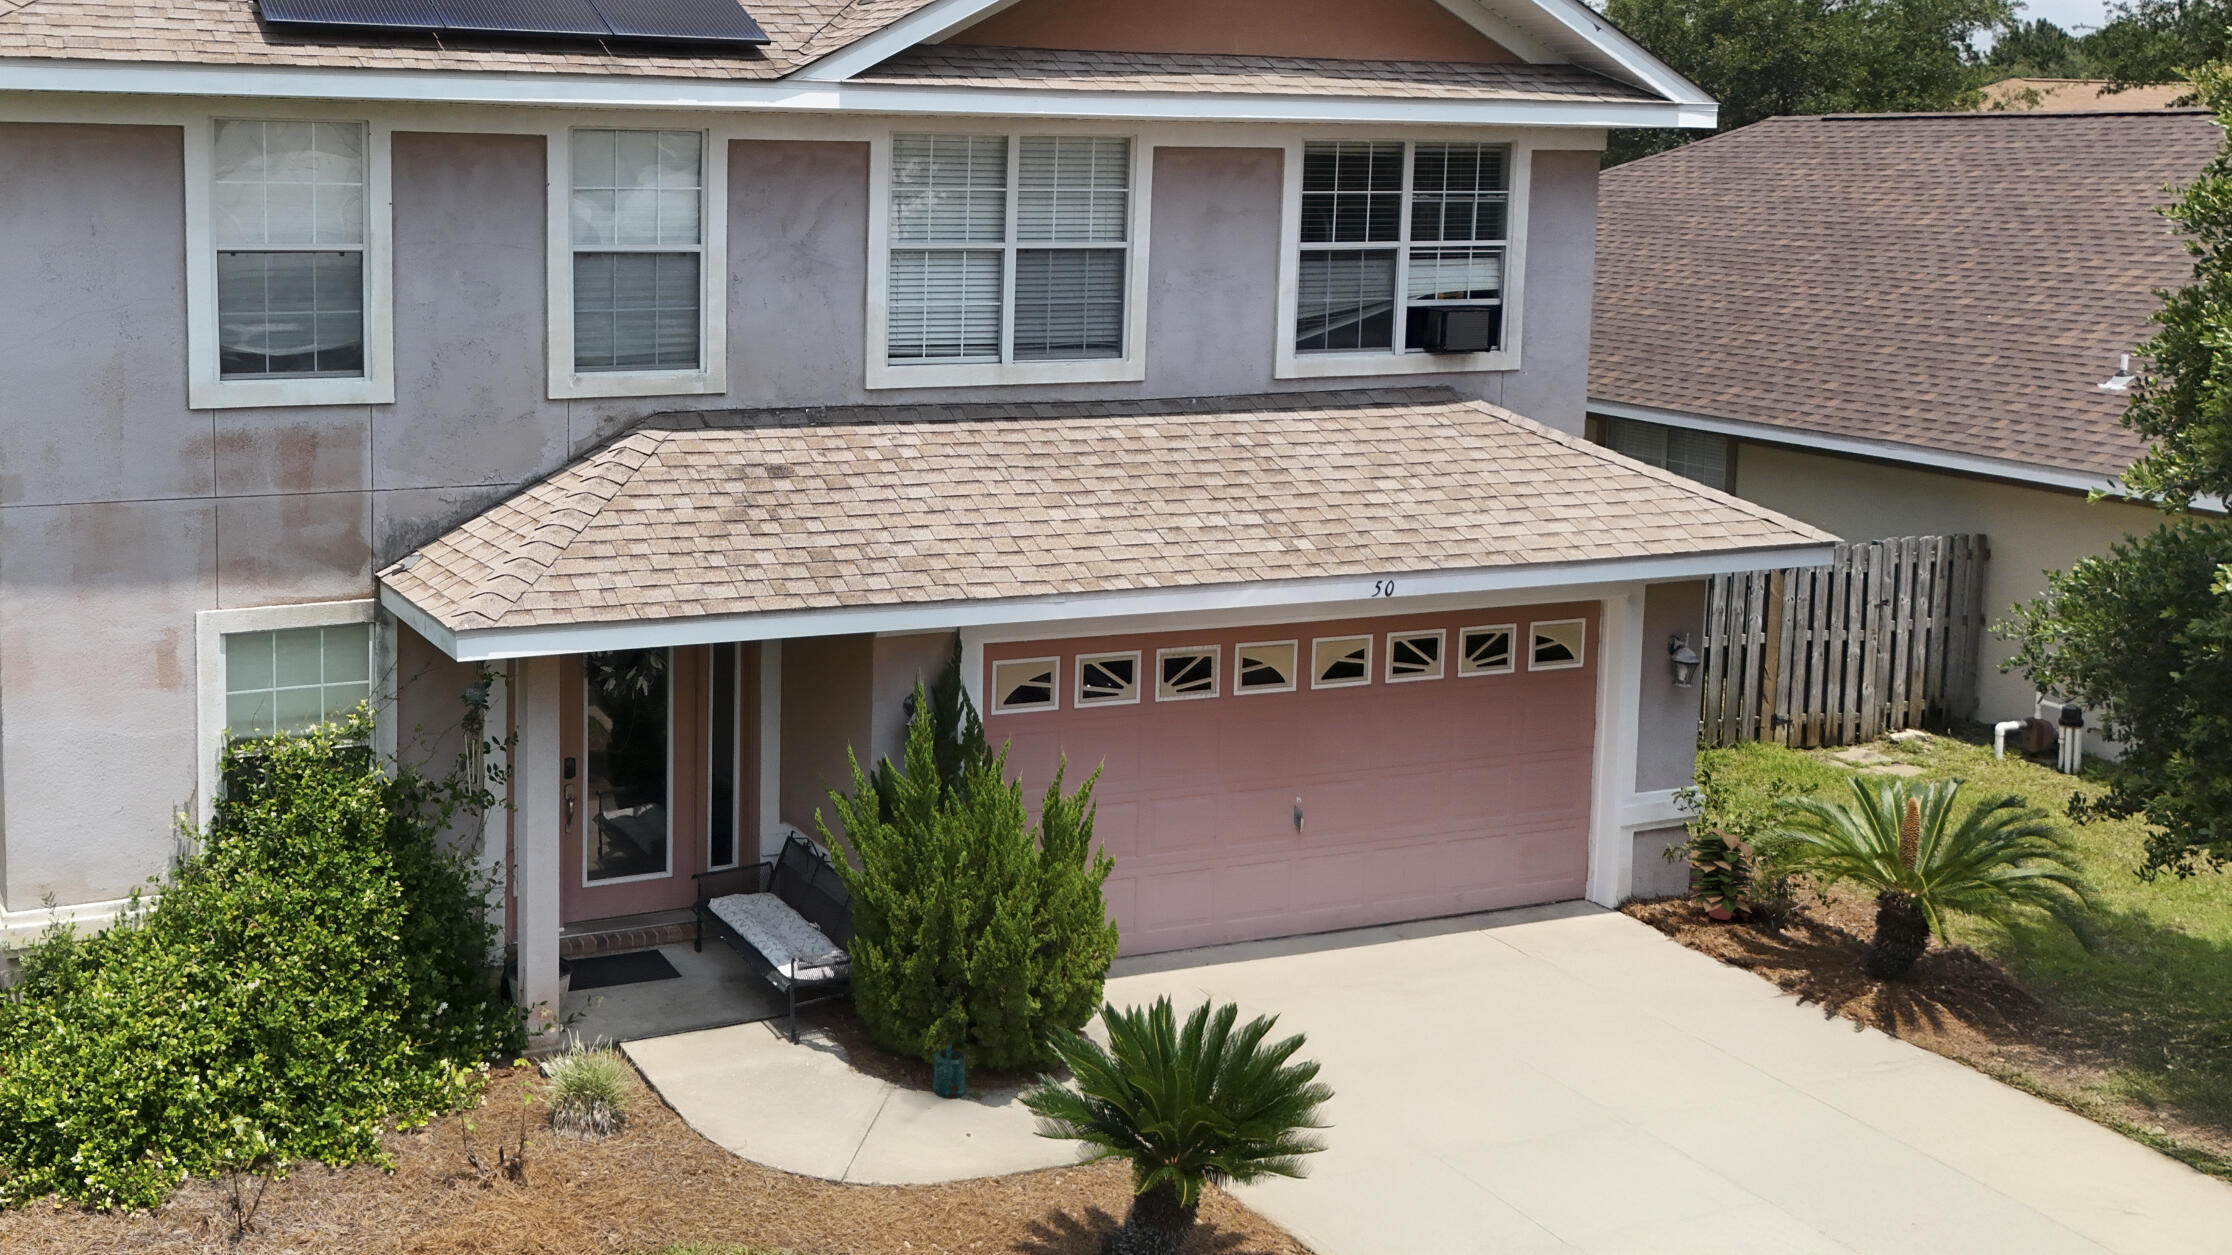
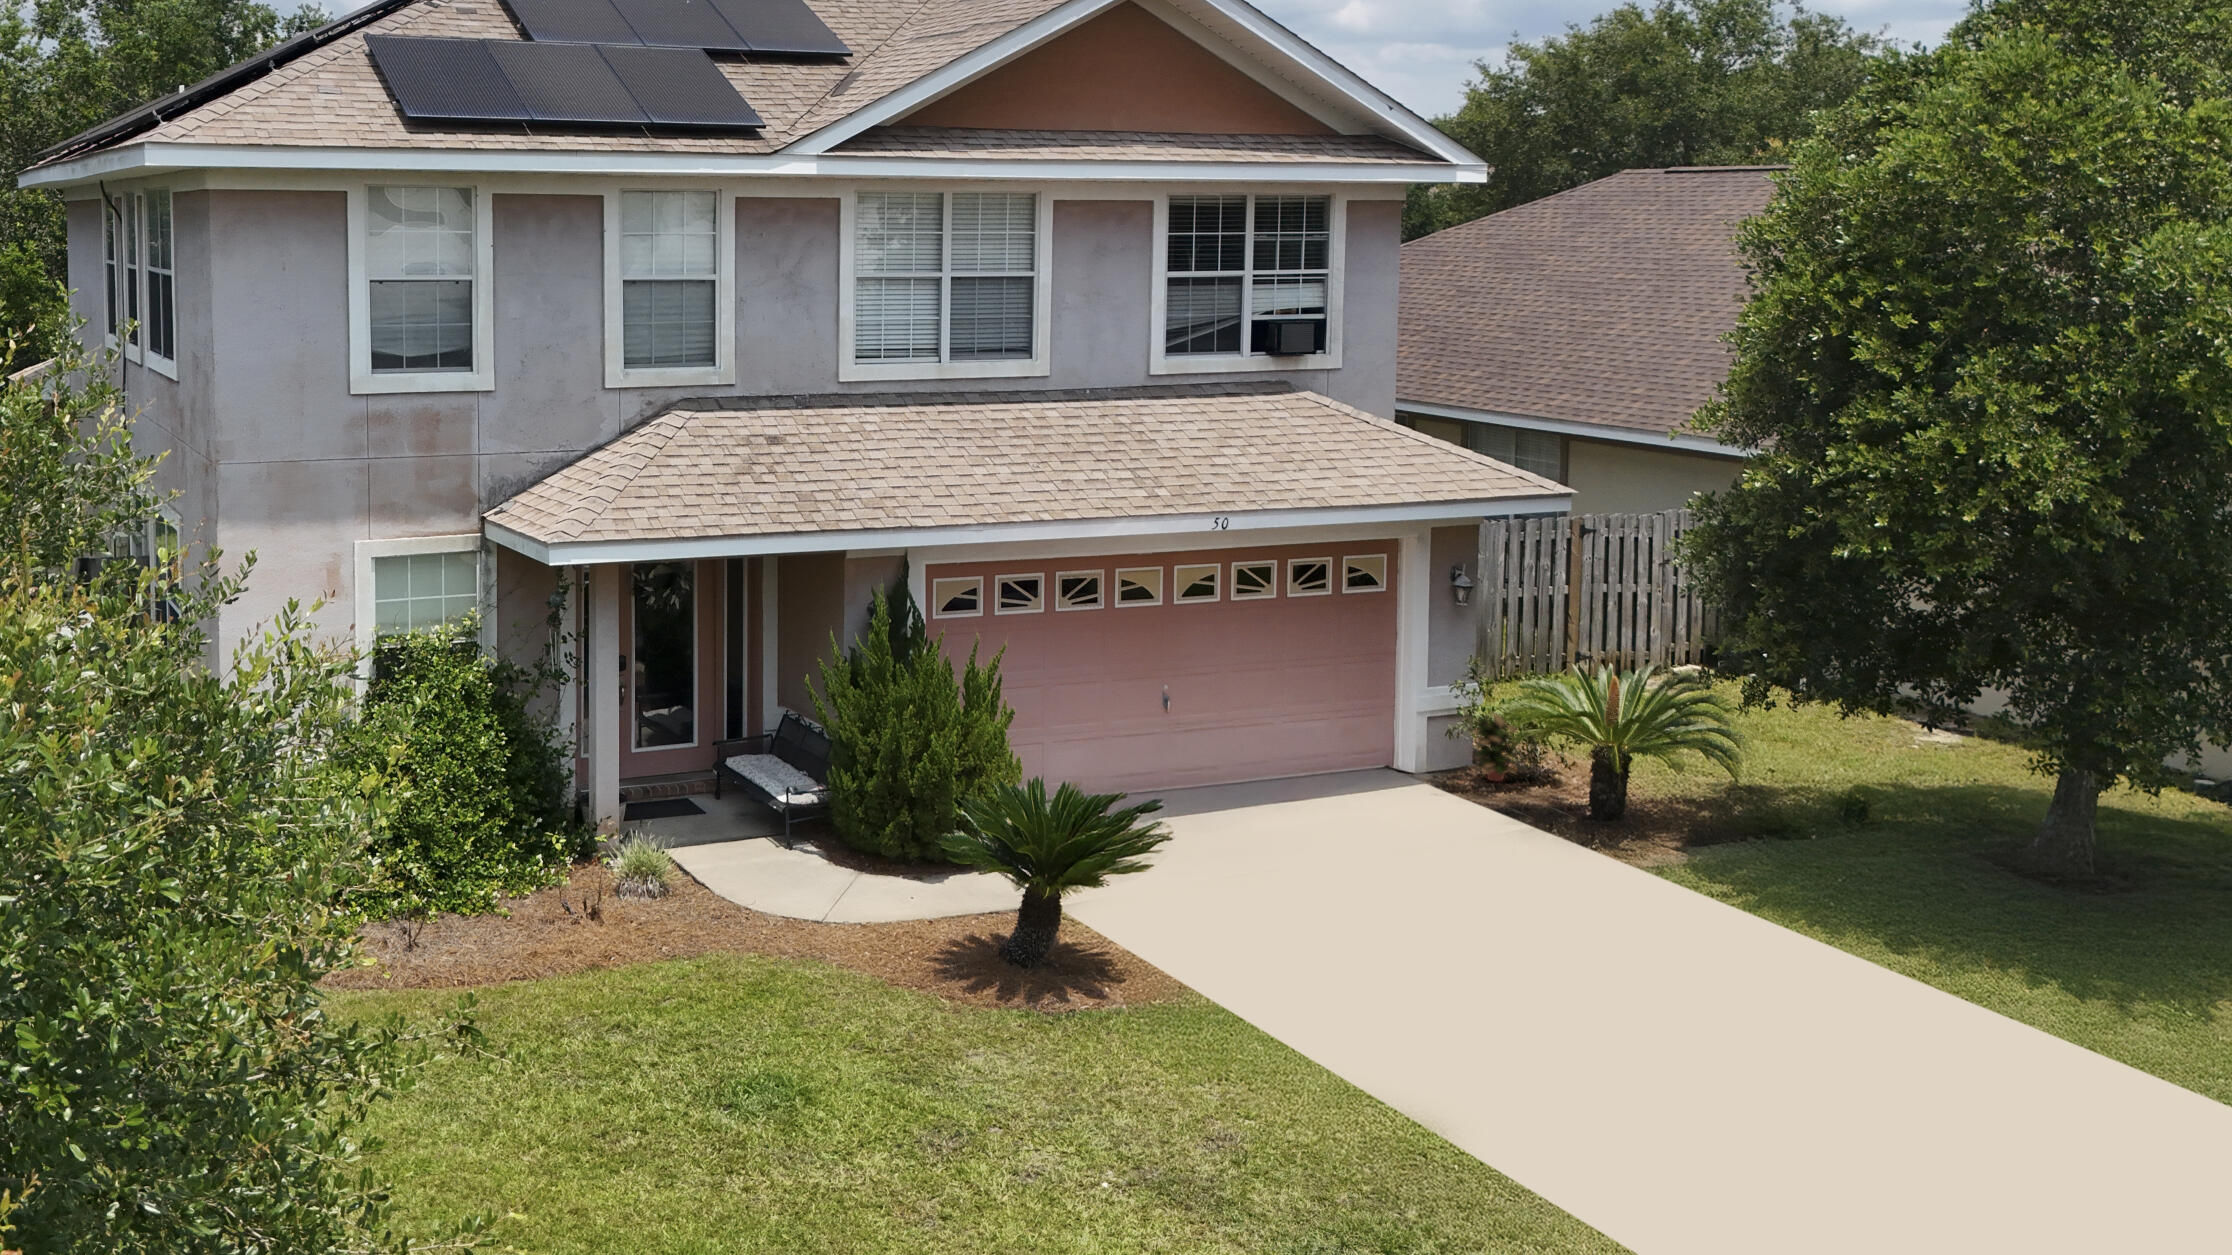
watering can: present [933,1042,966,1098] -> none [888,837,912,877]

